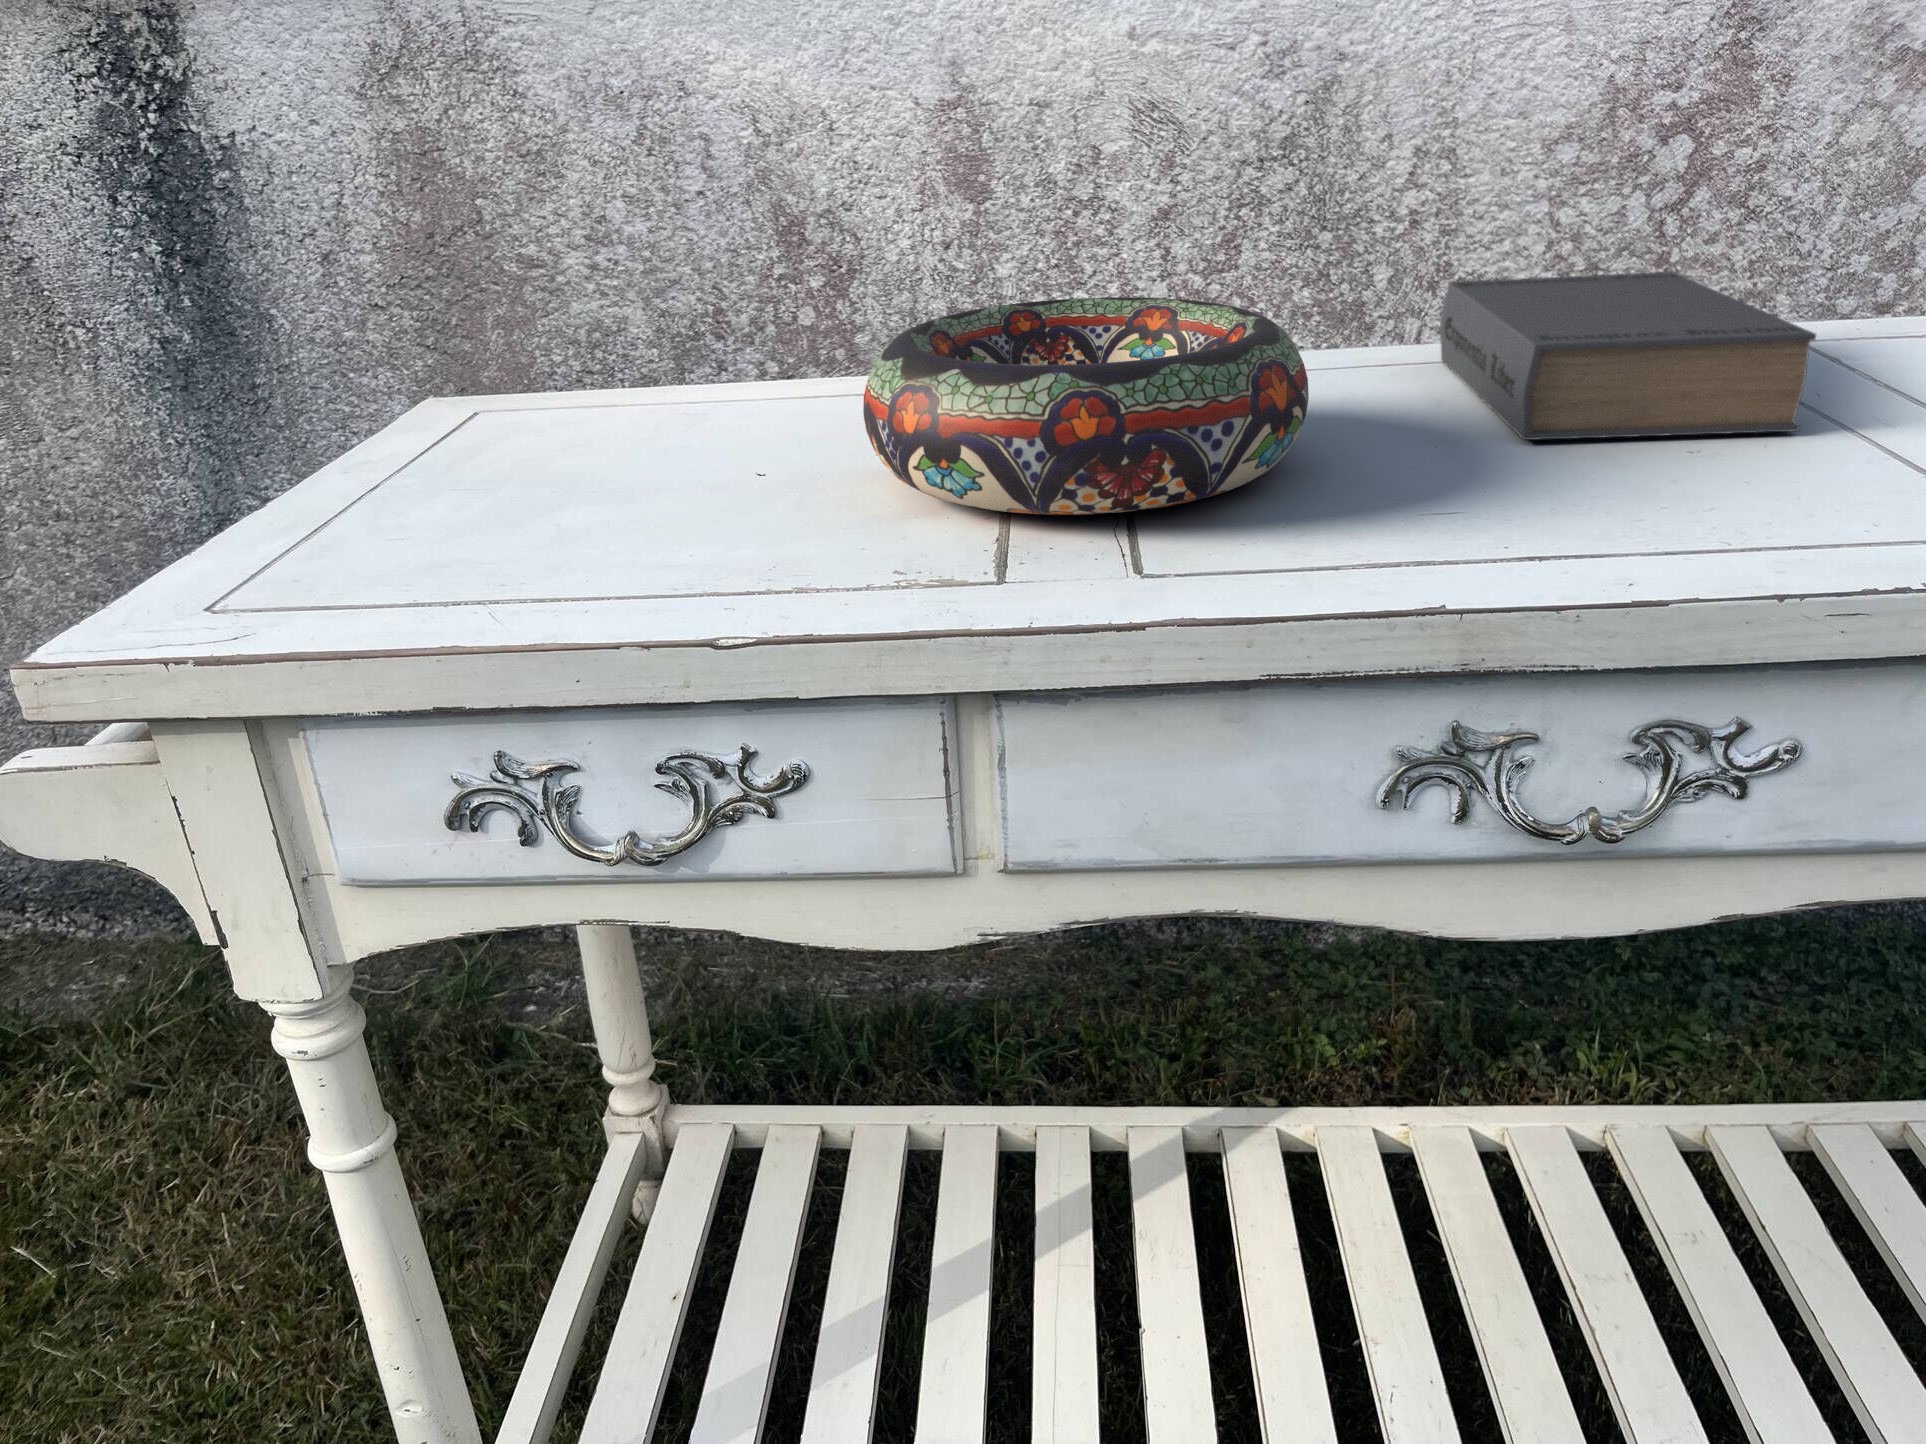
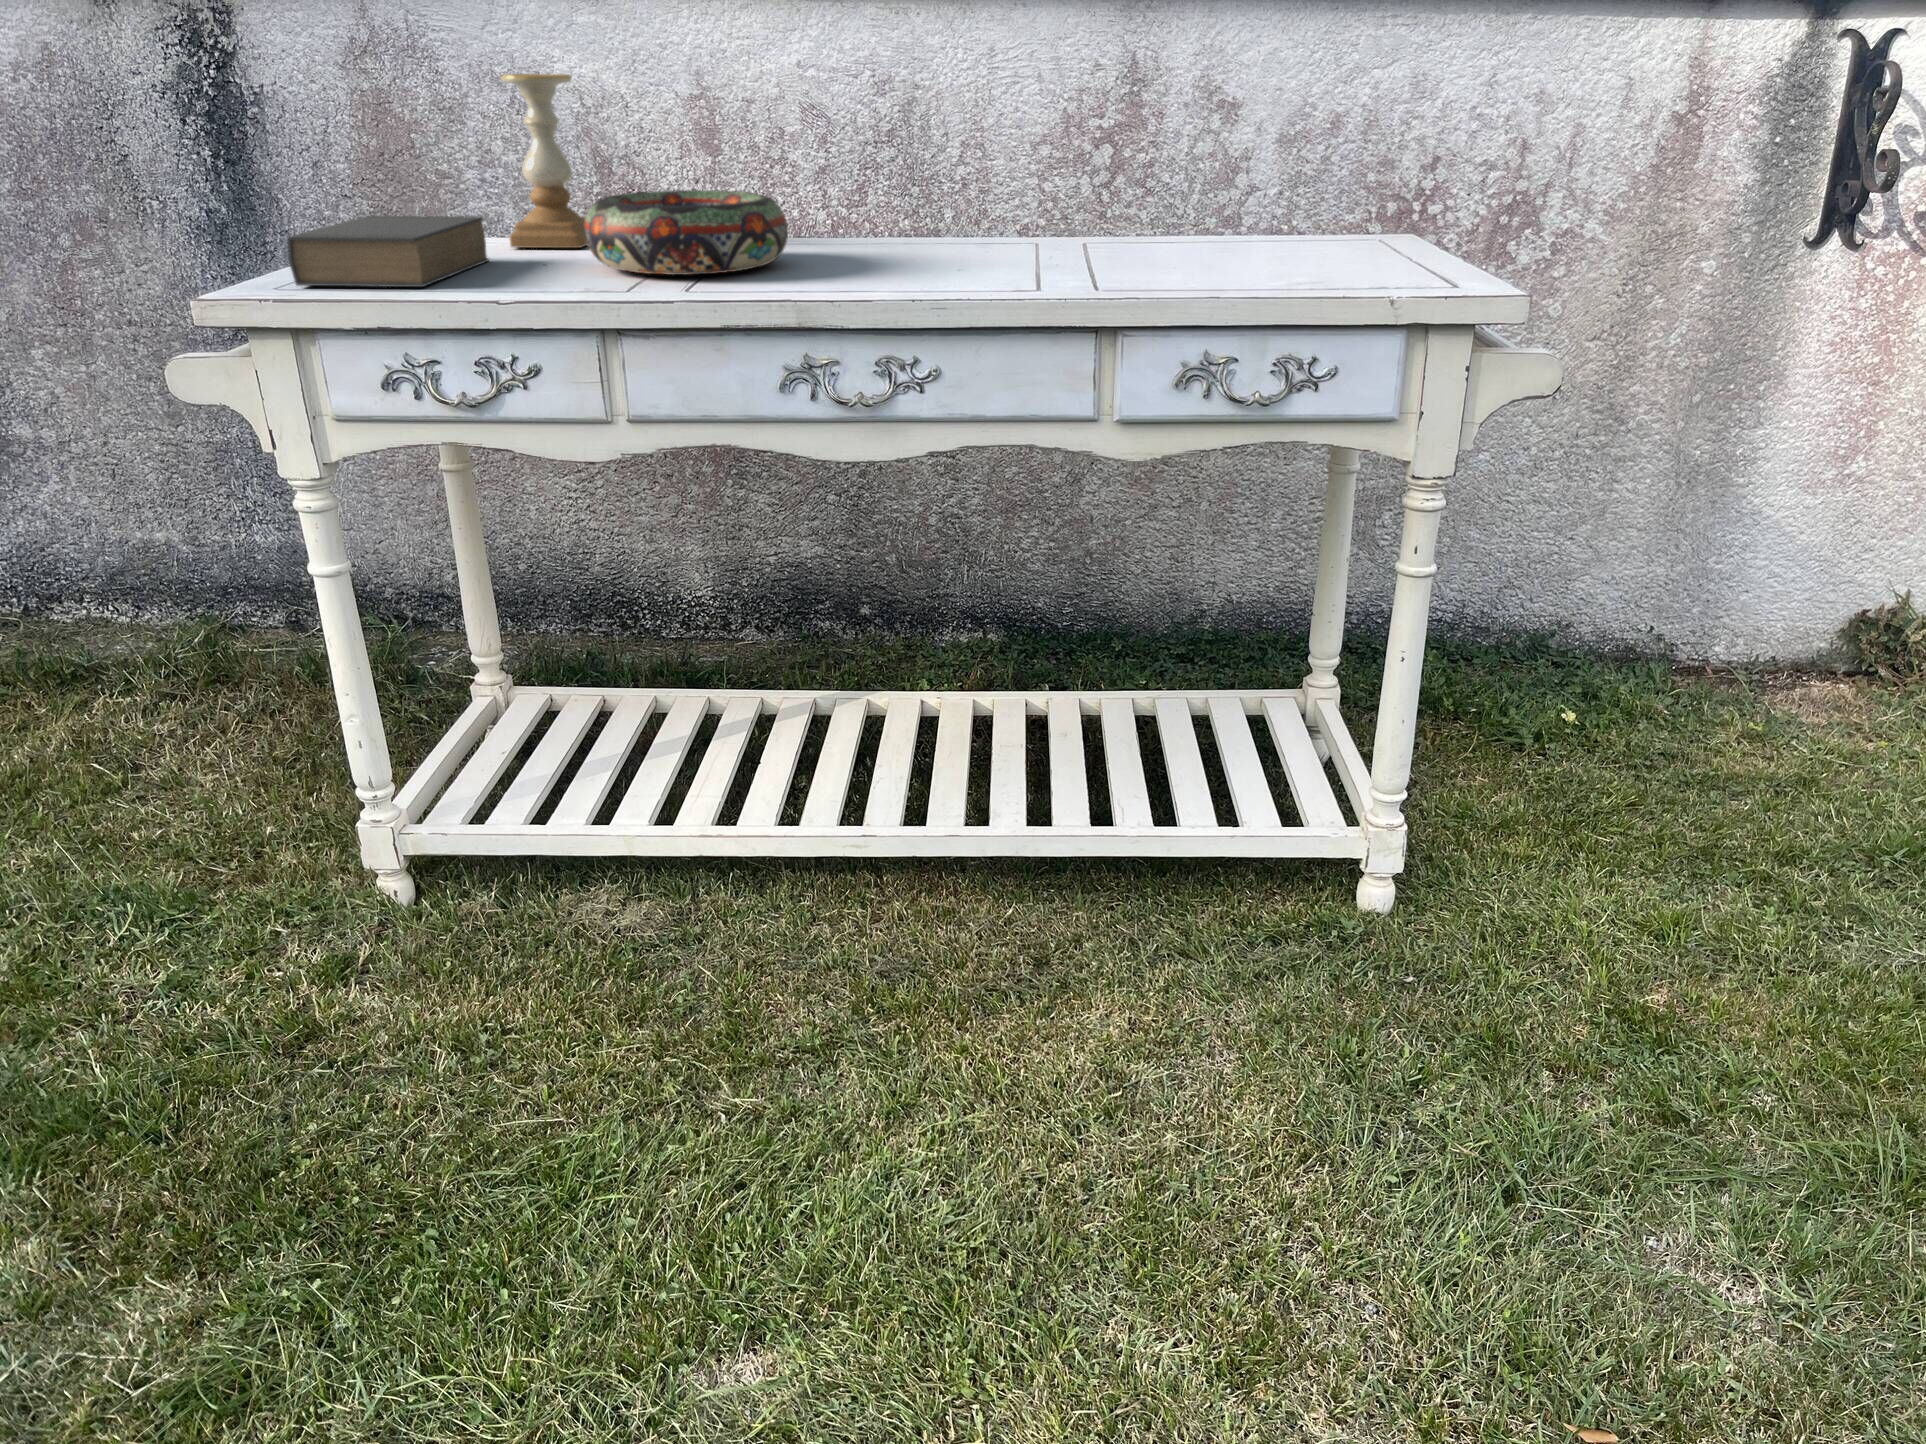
candle holder: none [654,75,834,422] -> present [501,74,587,248]
book: present [1440,272,1816,440] -> present [287,216,490,287]

